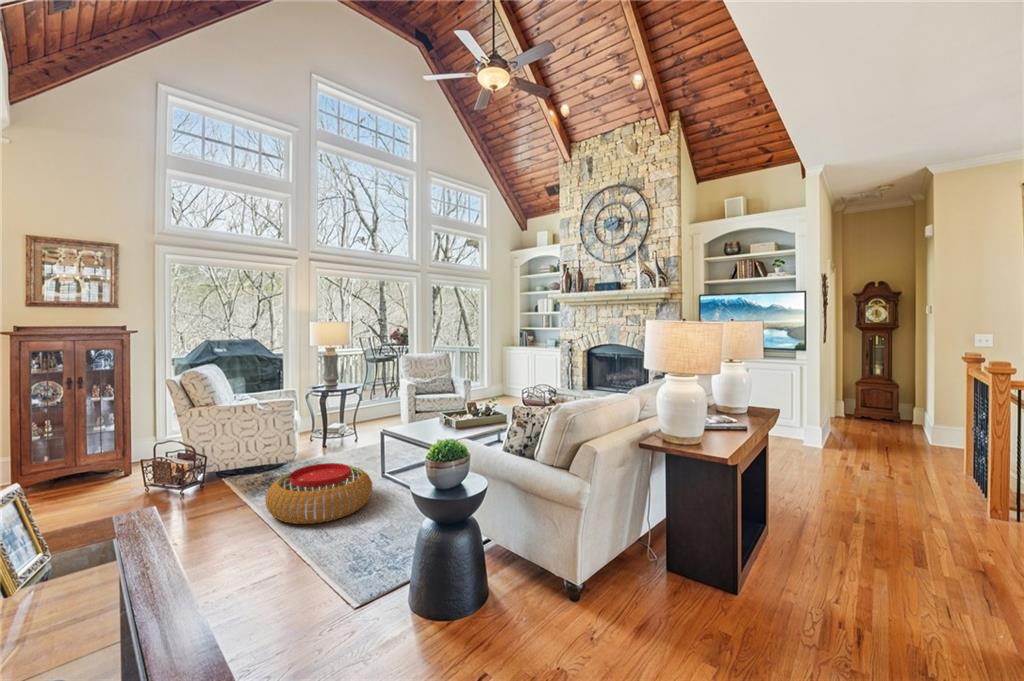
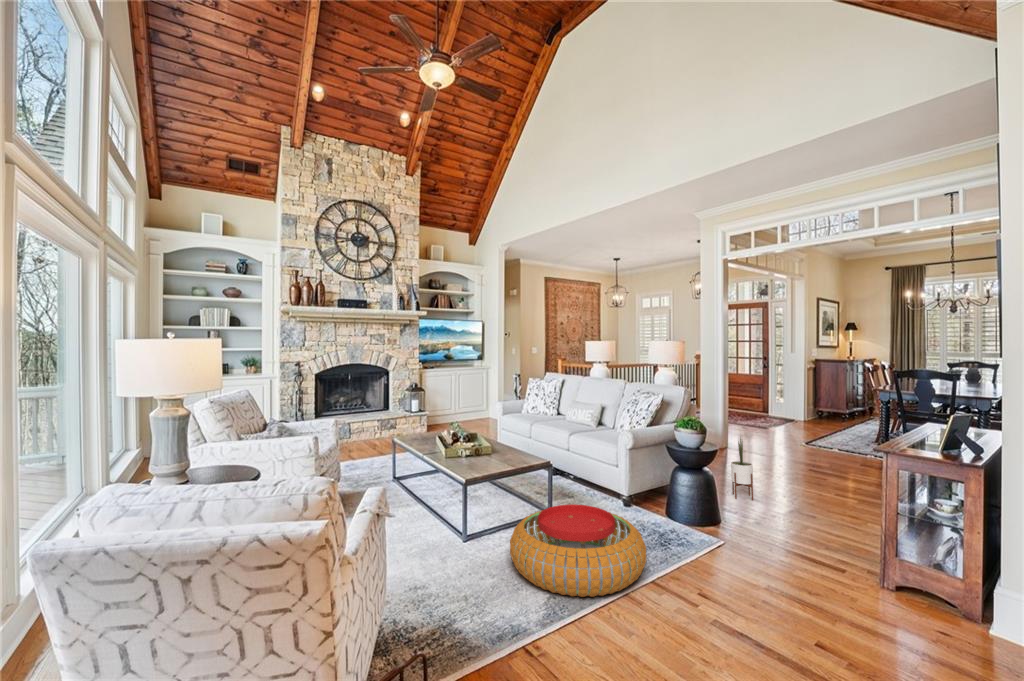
potted plant: none [507,496,551,613] -> present [731,436,753,500]

